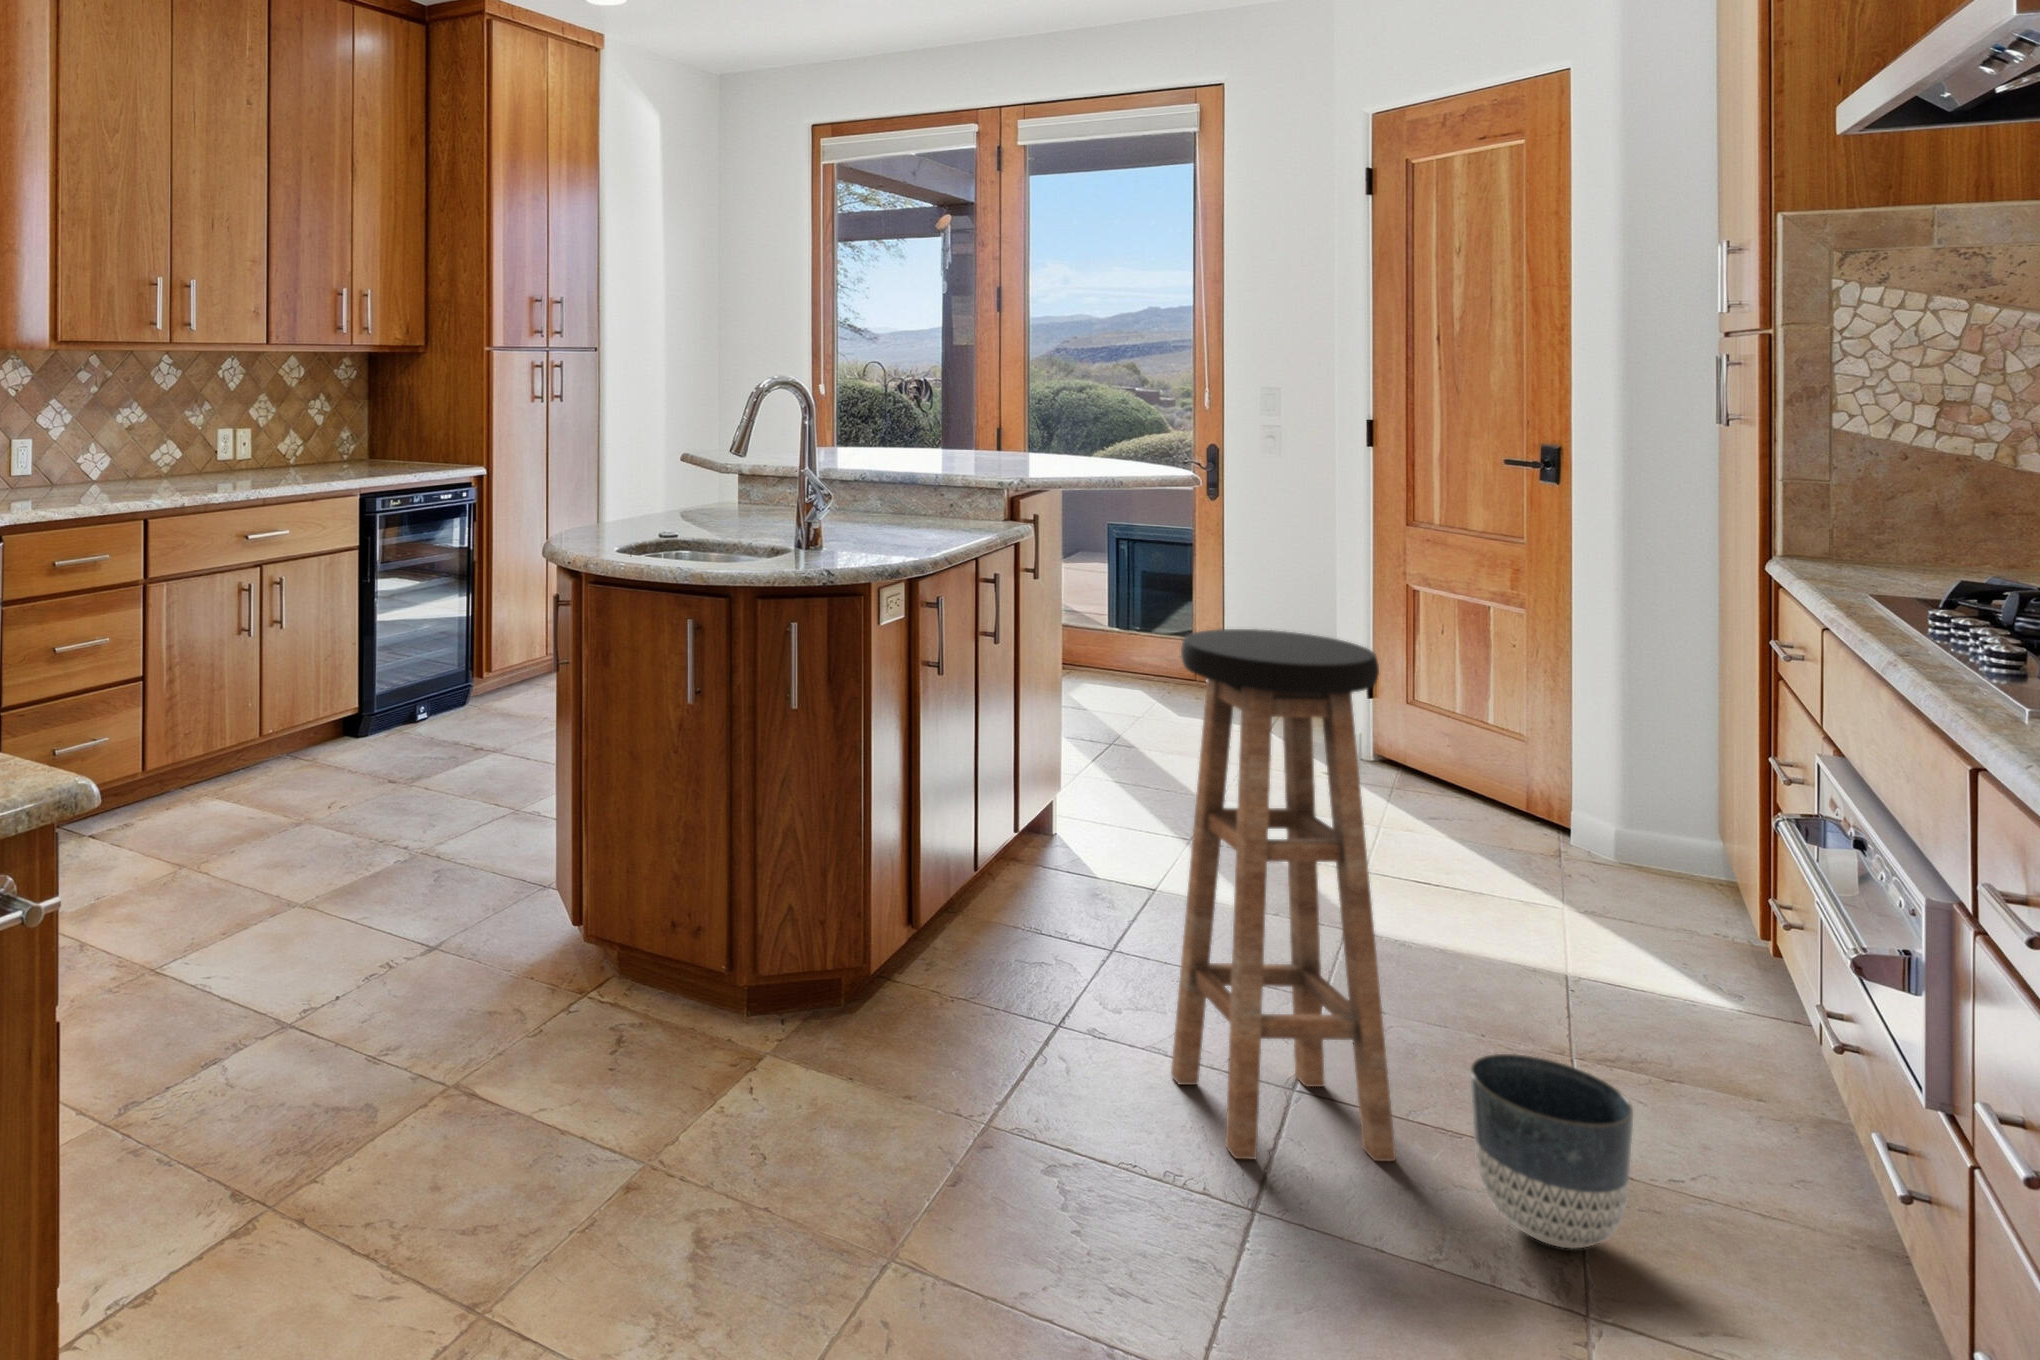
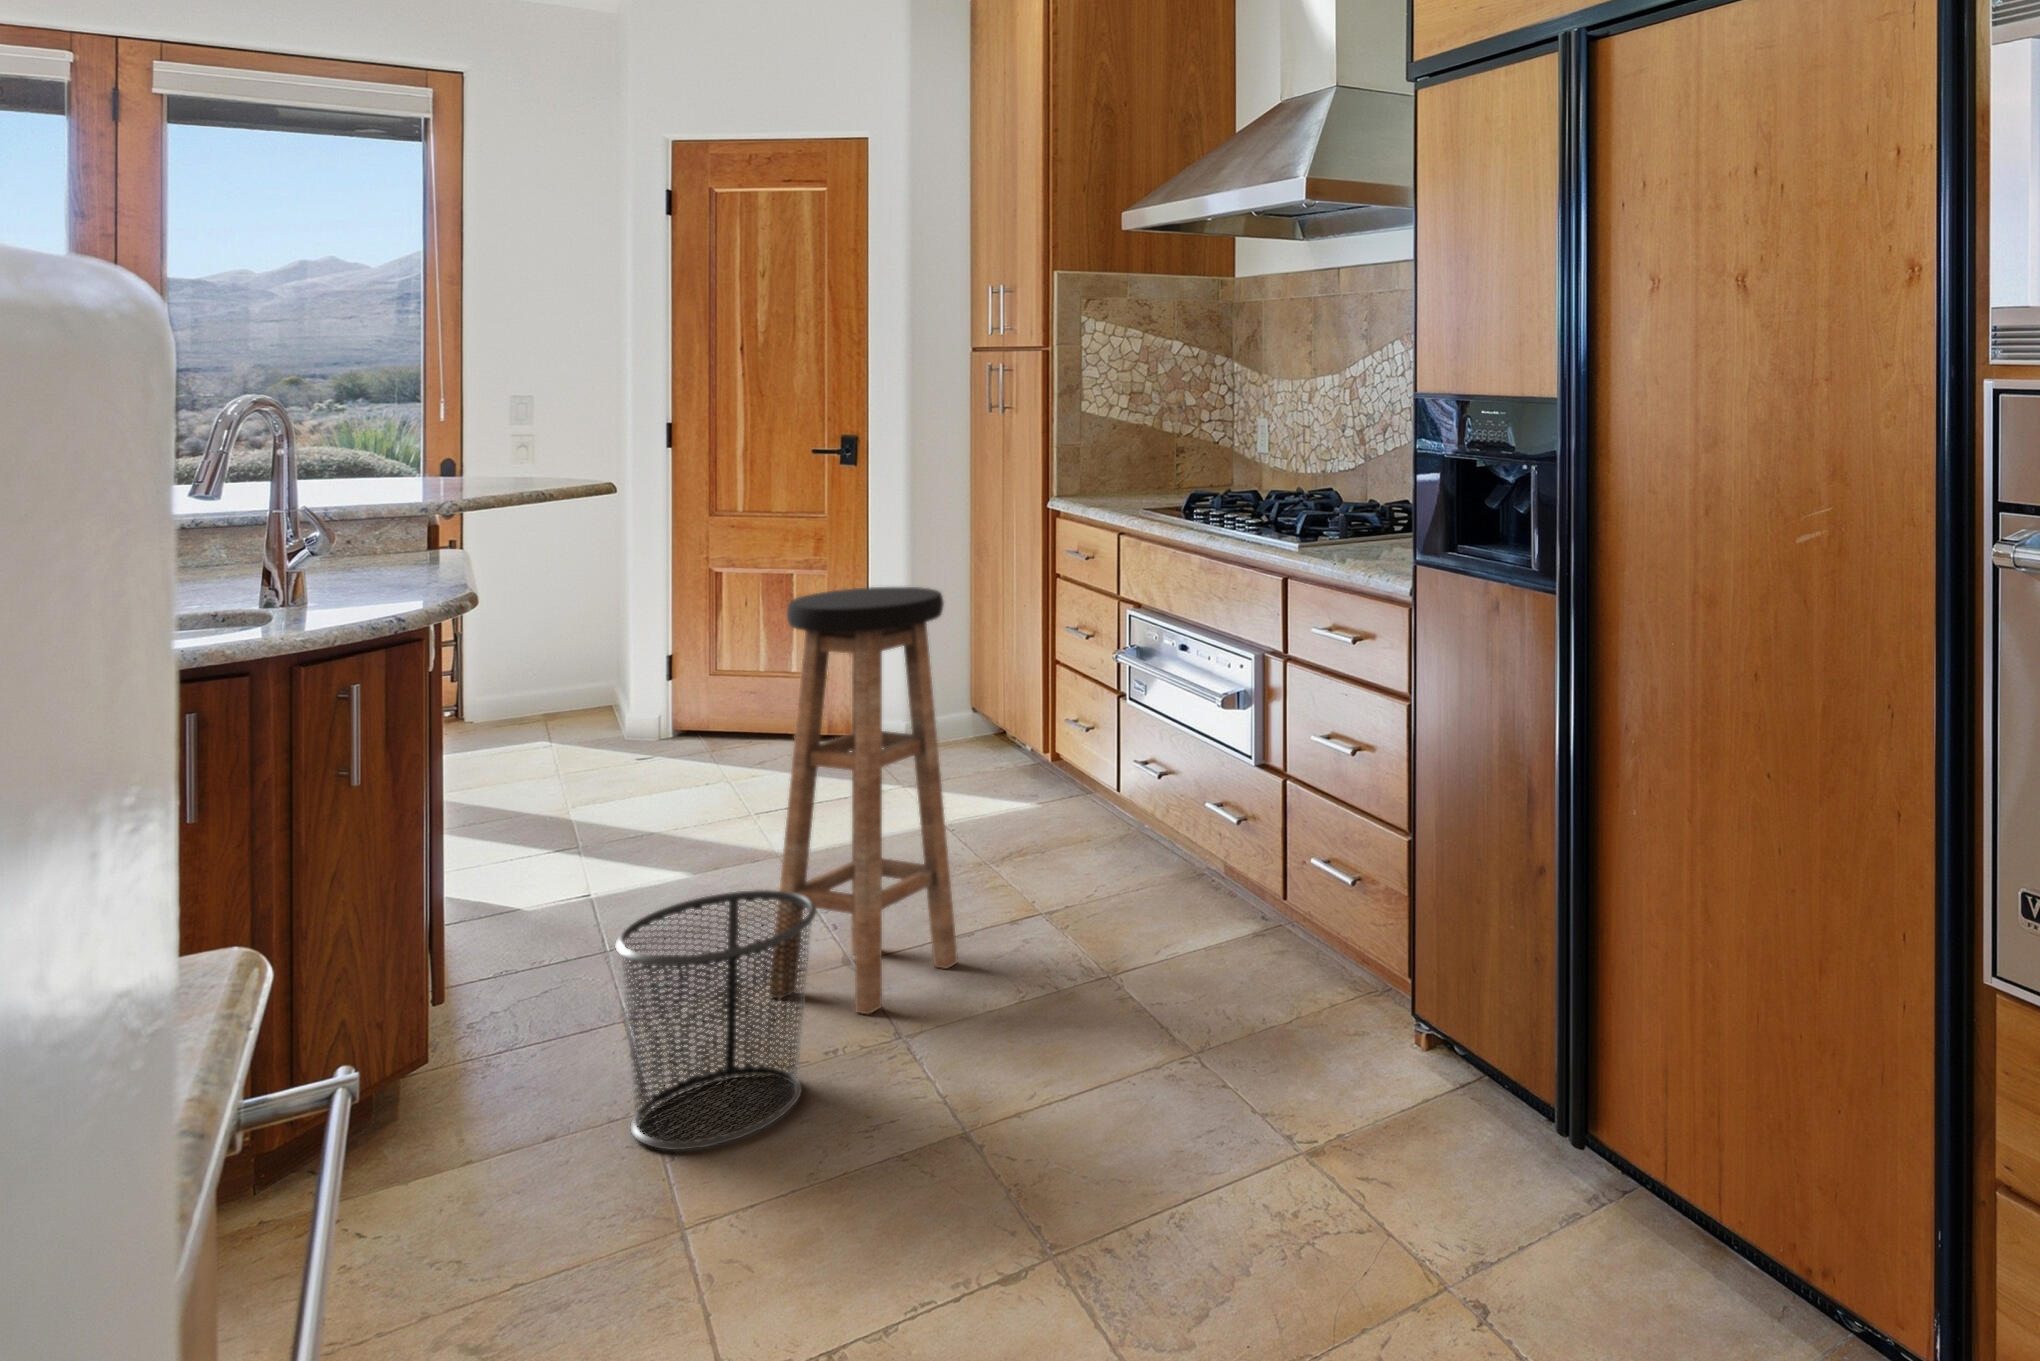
waste bin: none [913,923,1112,1212] -> present [615,890,816,1150]
planter: present [1470,1054,1633,1249] -> none [1016,838,1108,956]

